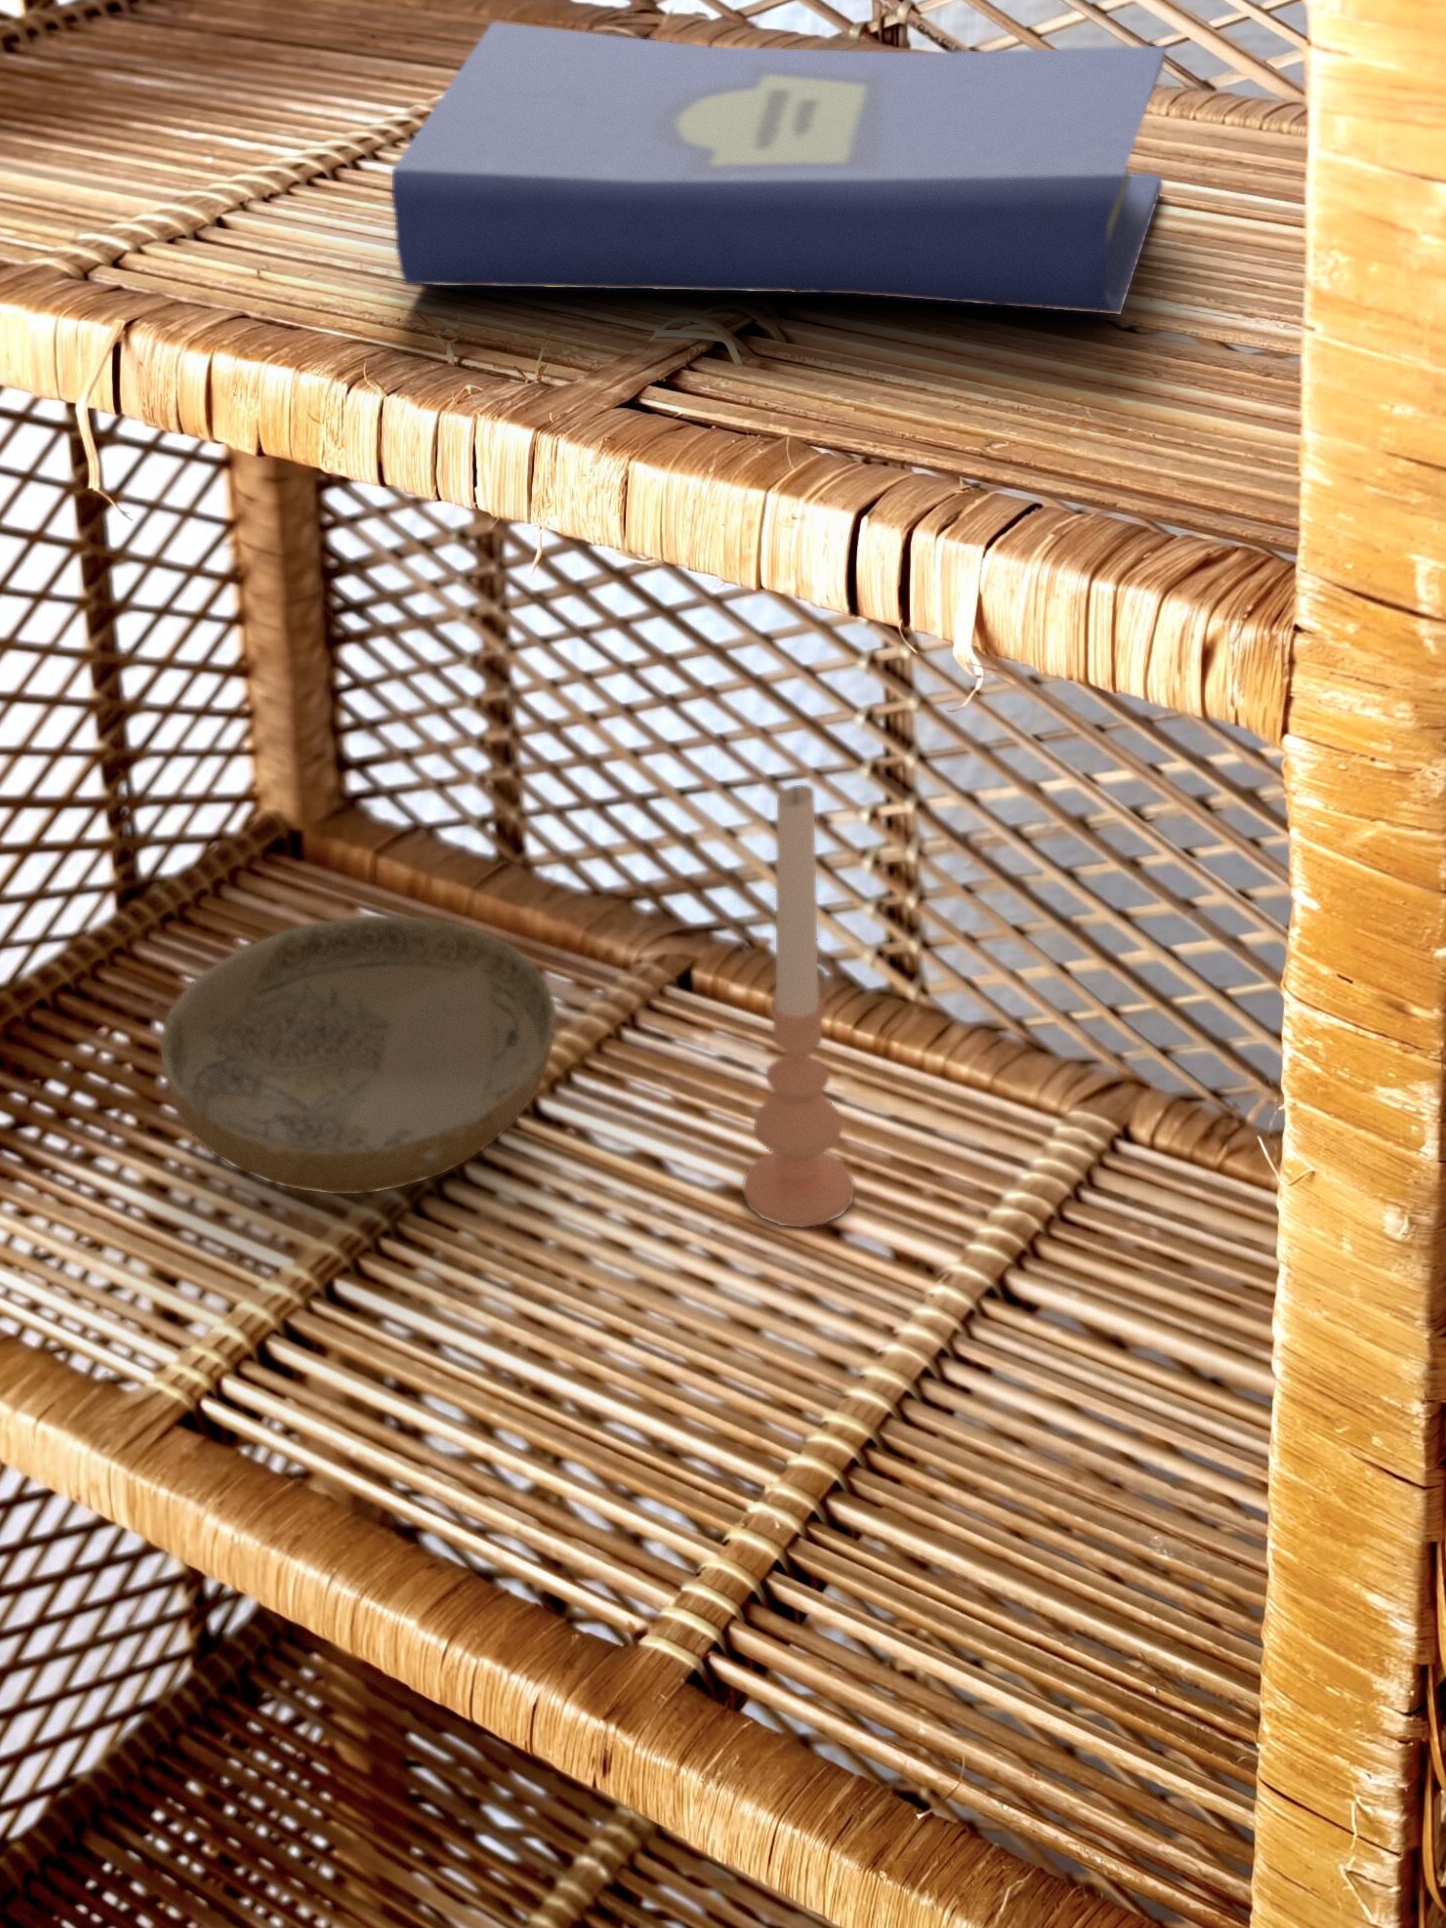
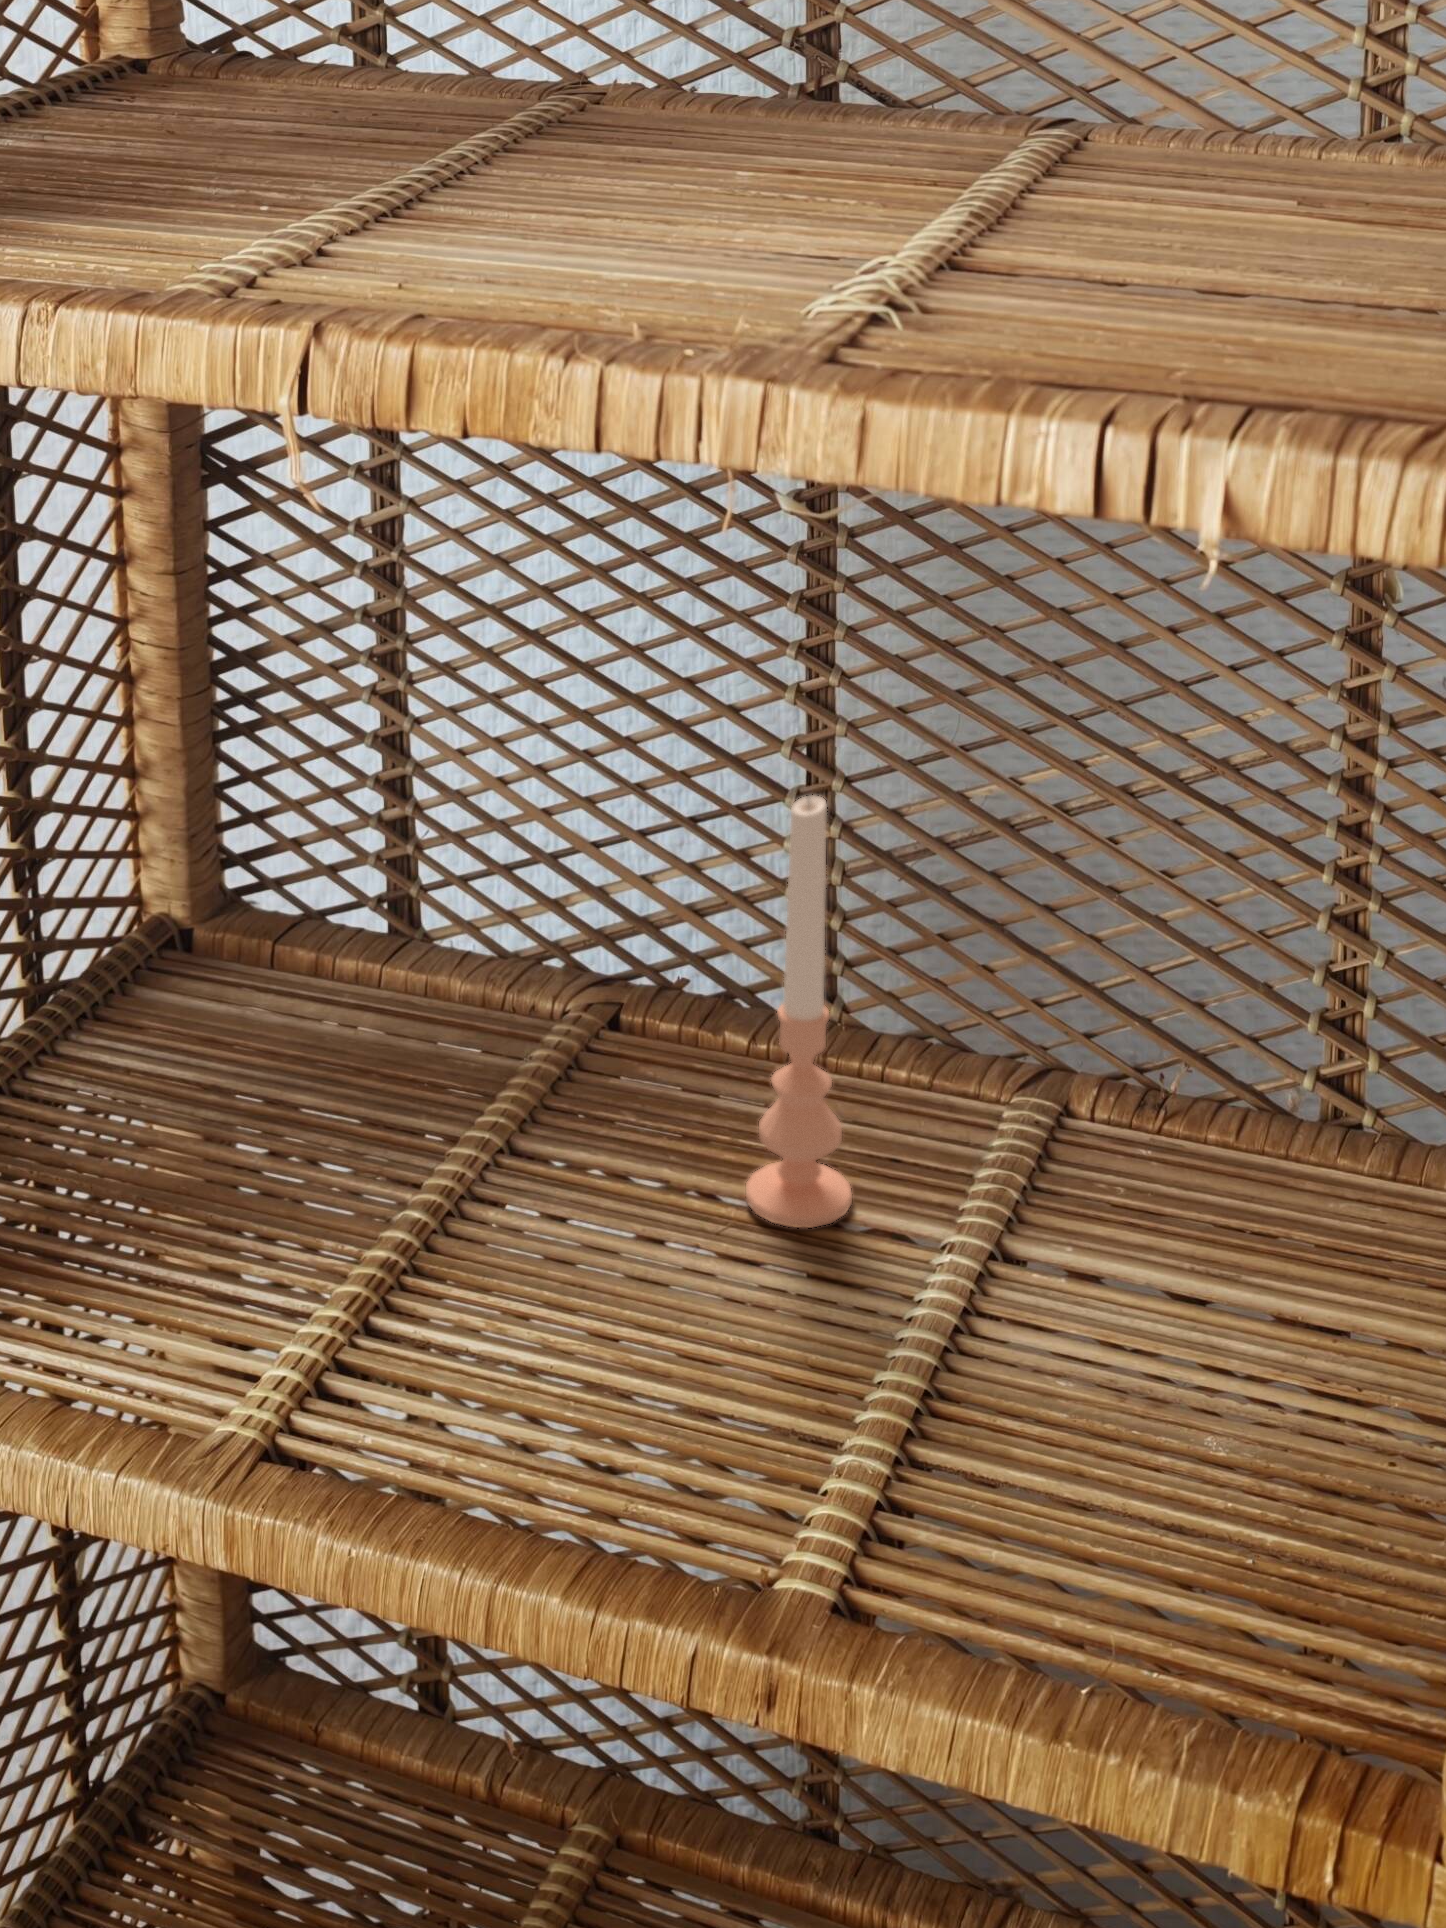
hardcover book: present [392,23,1166,314] -> none [536,69,1218,295]
ceramic bowl: present [160,916,556,1194] -> none [161,977,553,1229]

